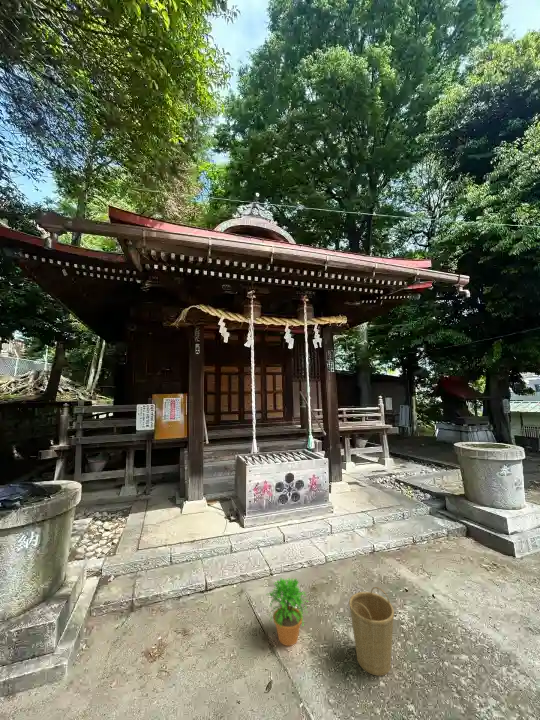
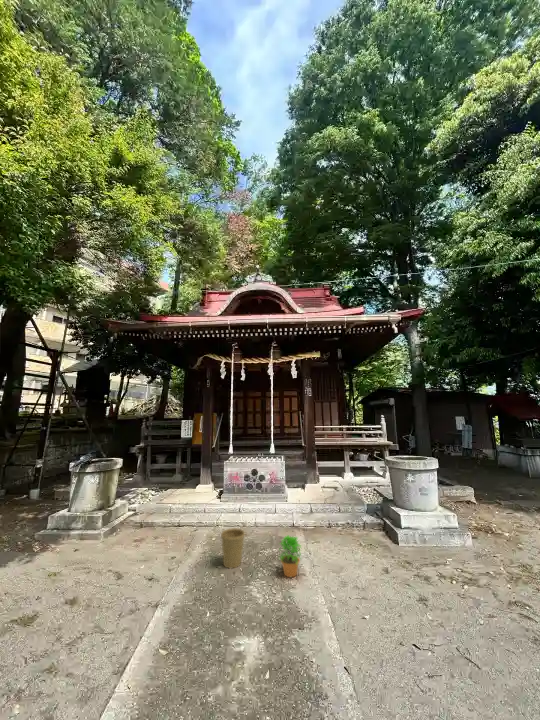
potted plant: present [270,578,308,646] -> present [280,535,301,577]

